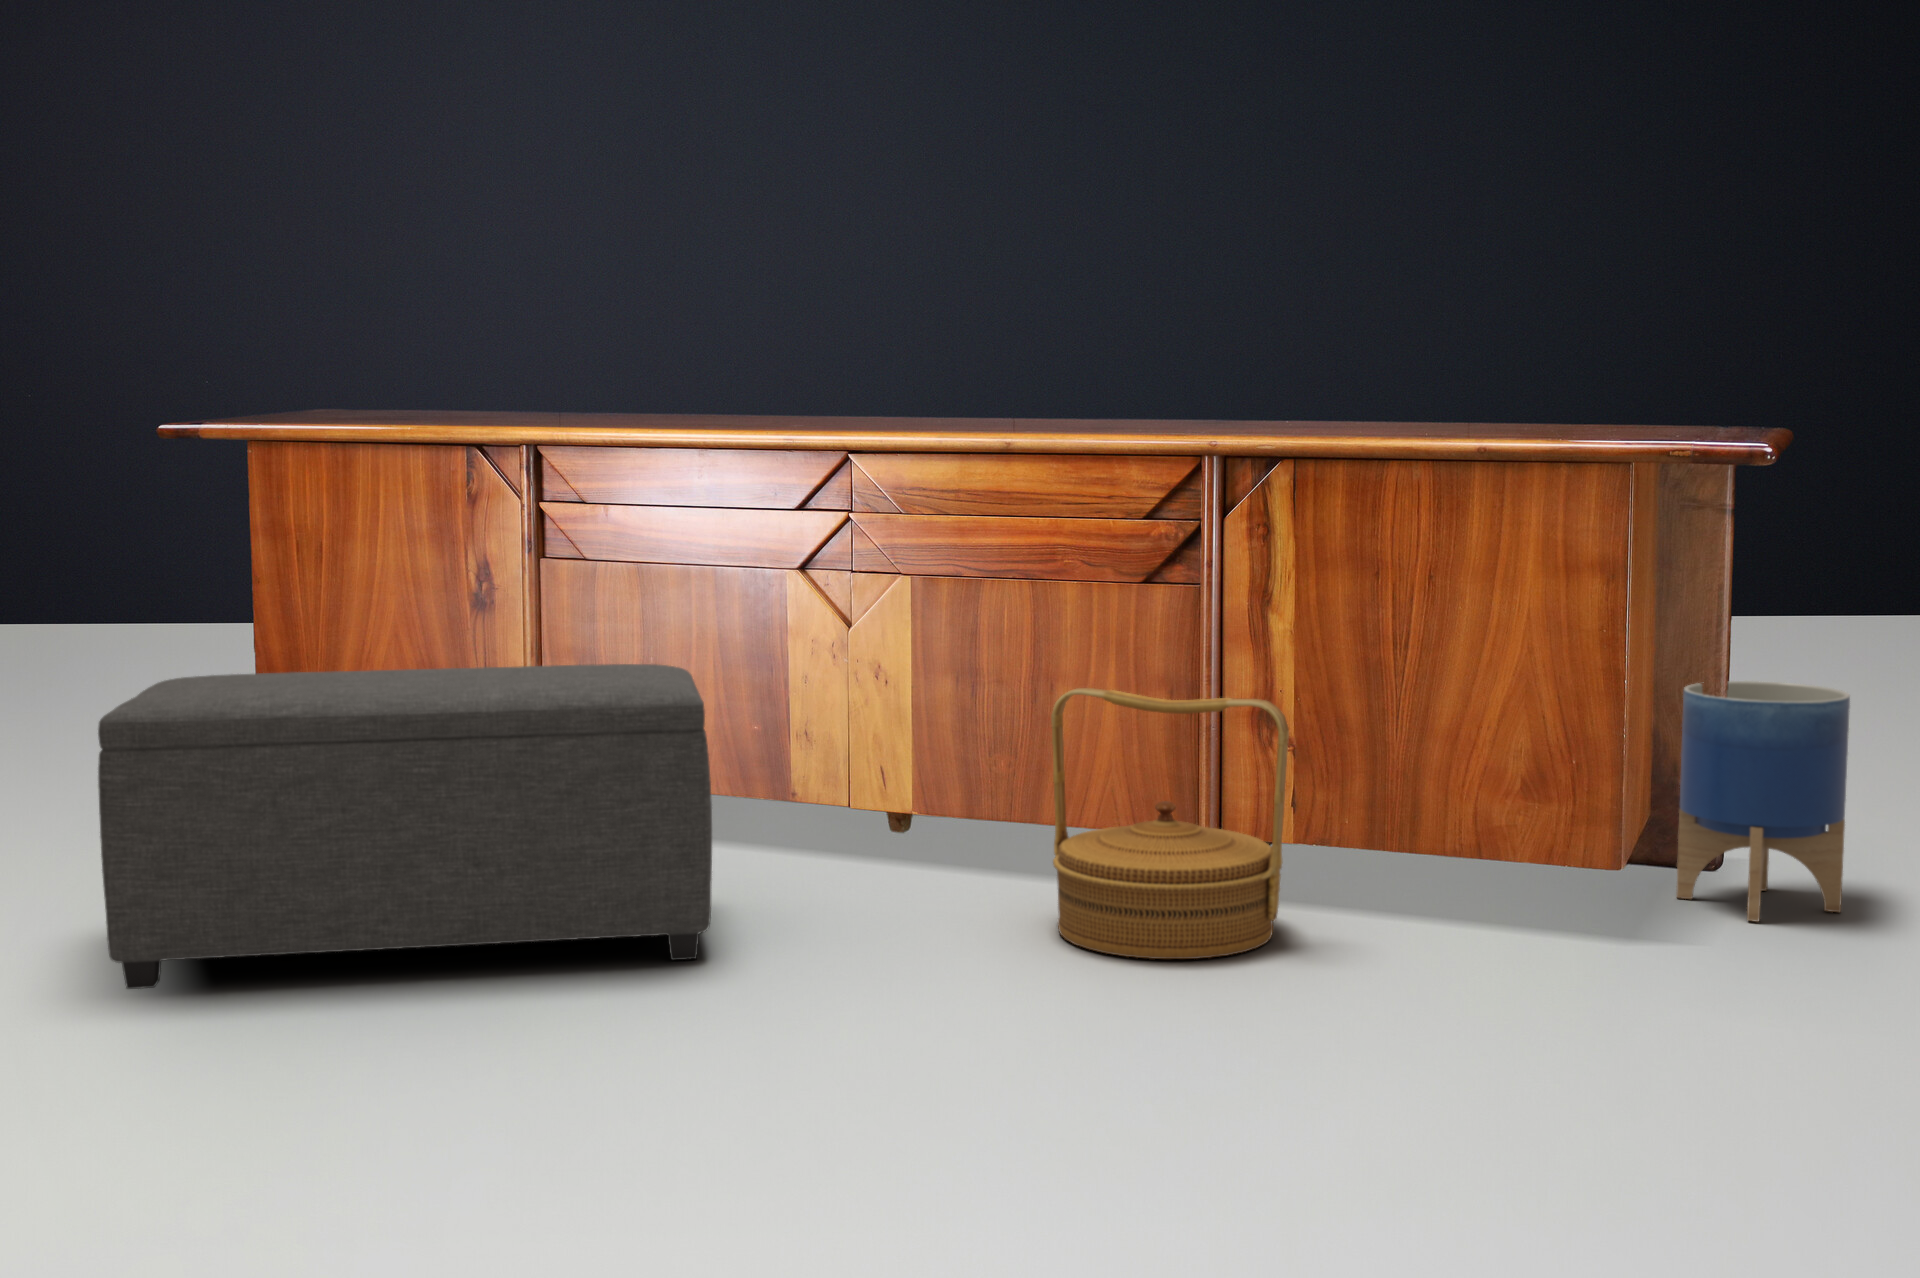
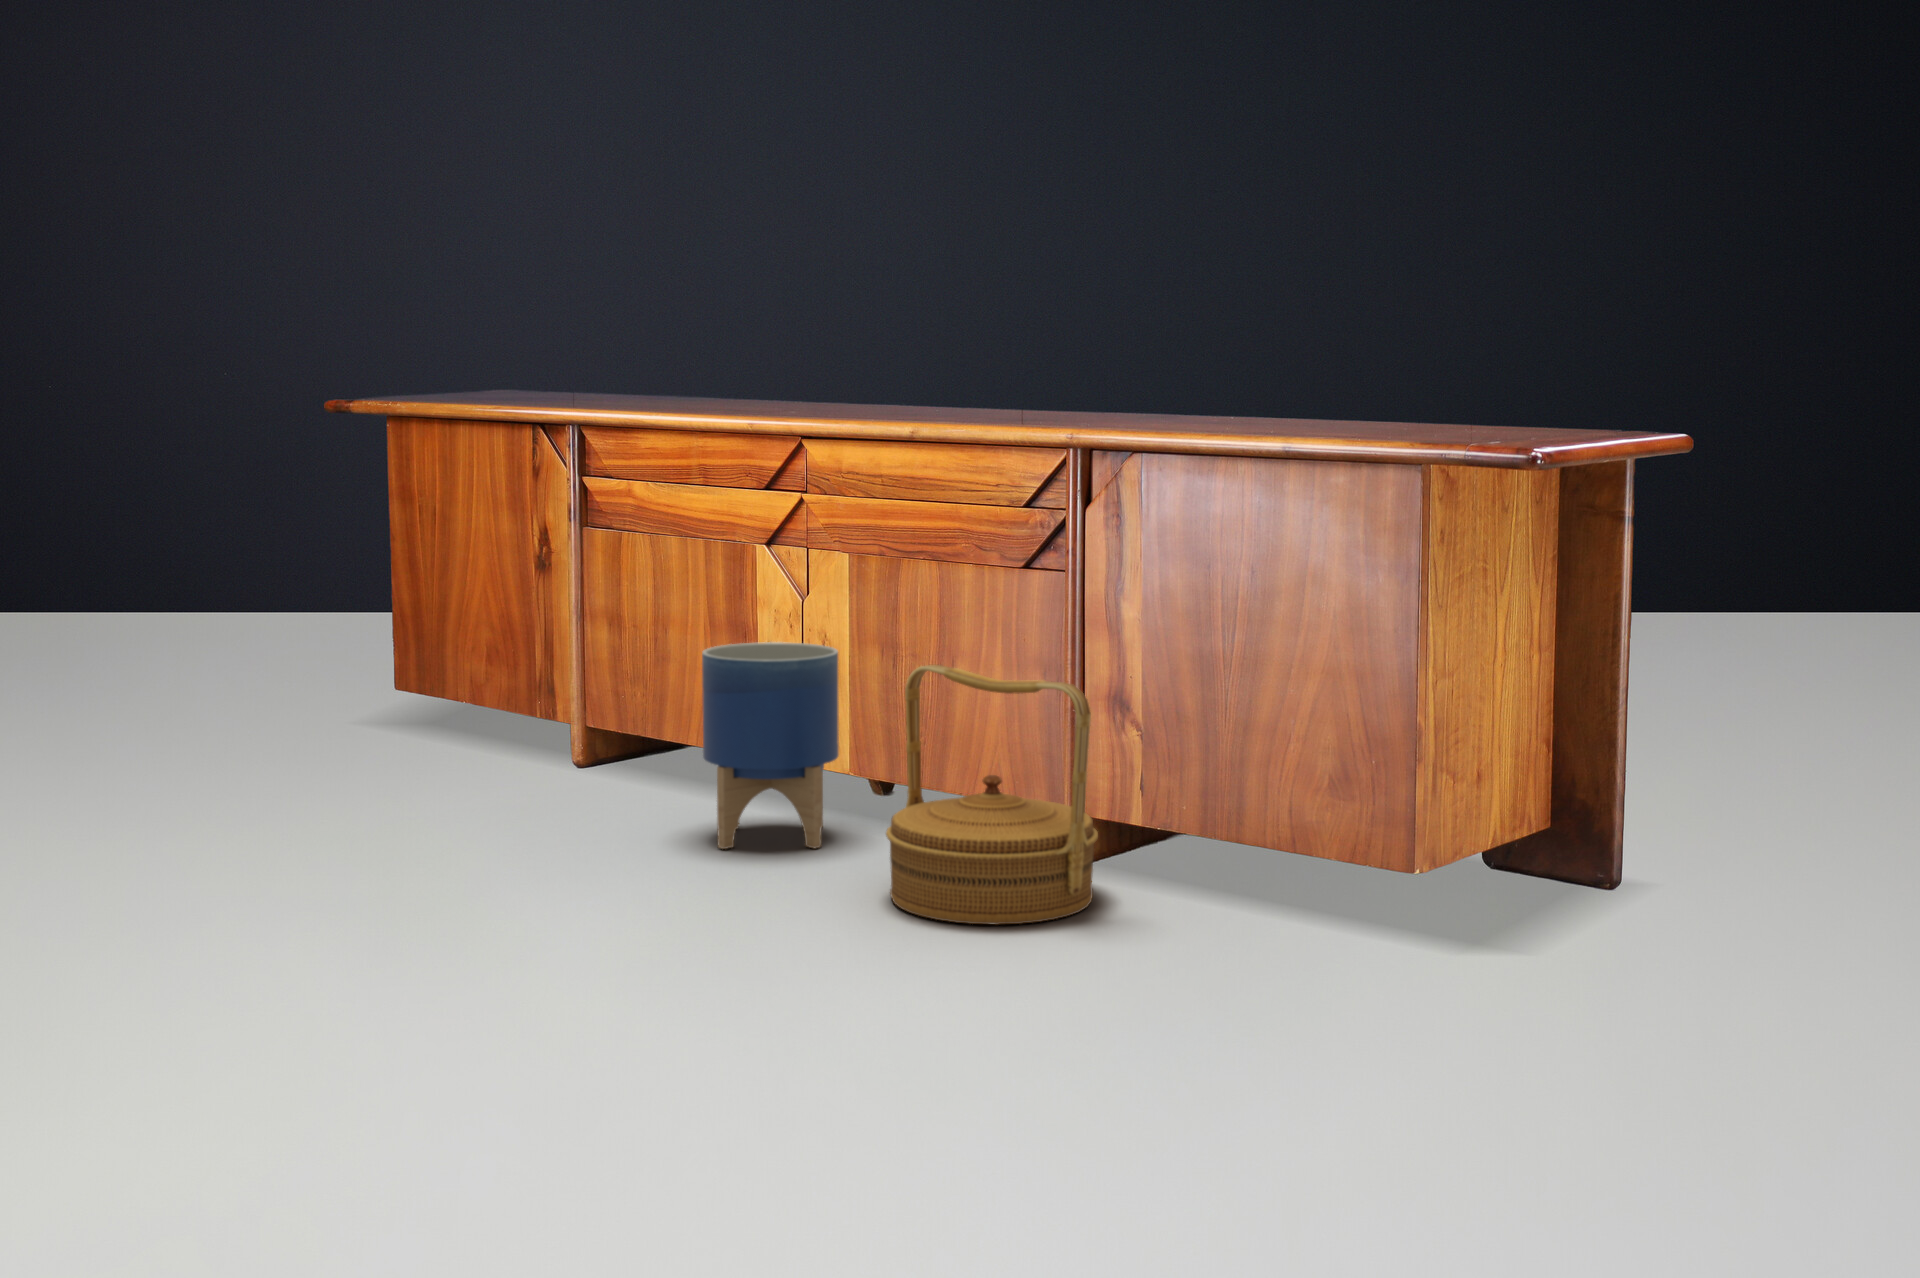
ottoman: present [98,664,712,989] -> none [74,620,622,889]
planter: present [1676,681,1850,922] -> present [702,642,839,849]

